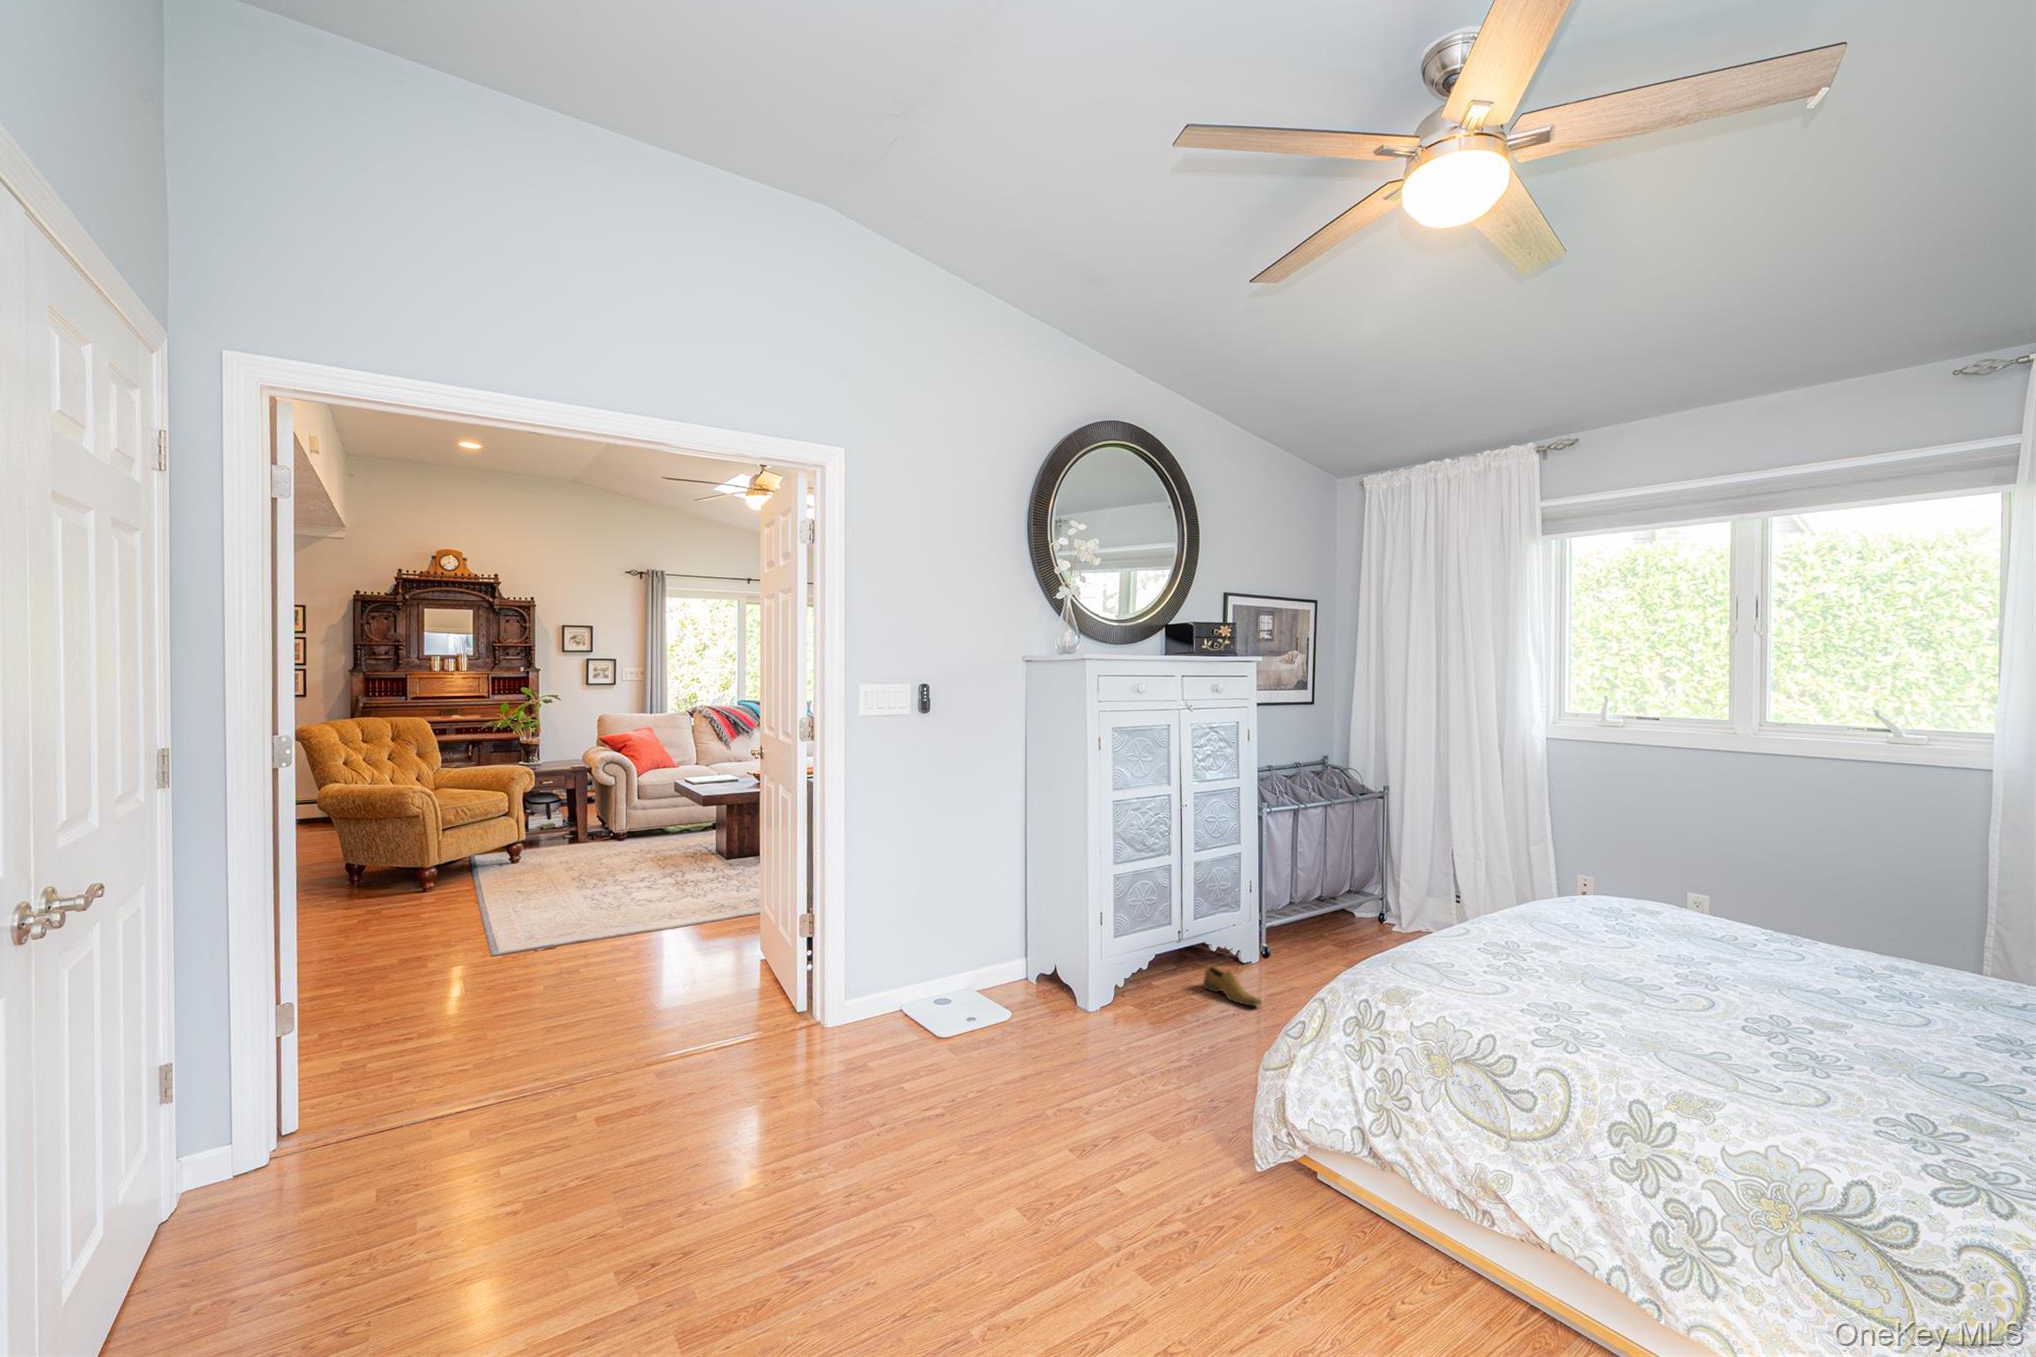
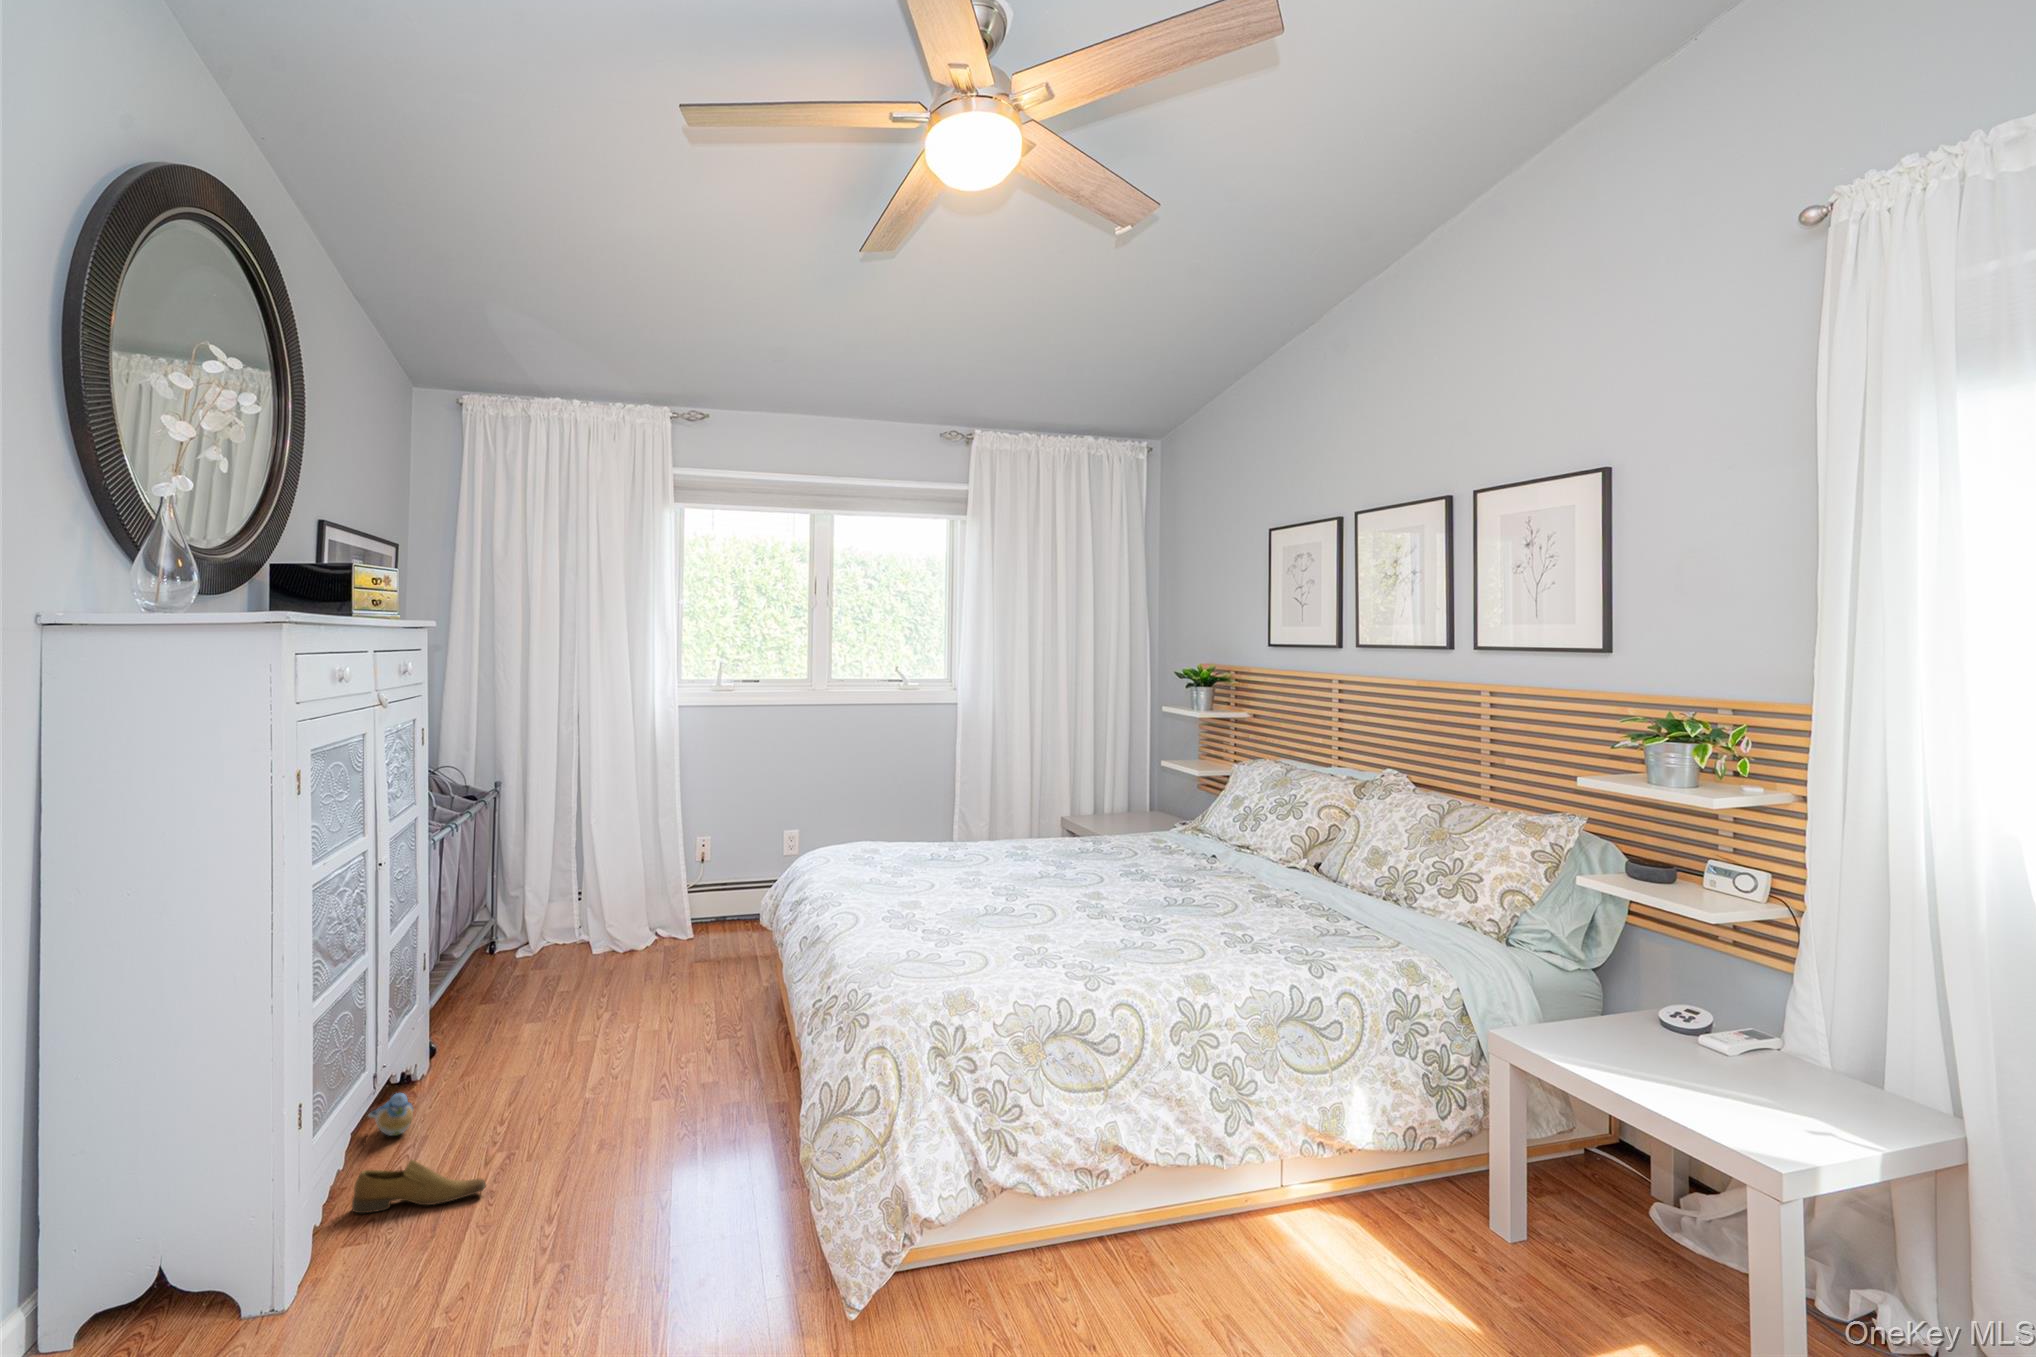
plush toy: none [1272,938,1300,964] -> present [368,1093,414,1136]

